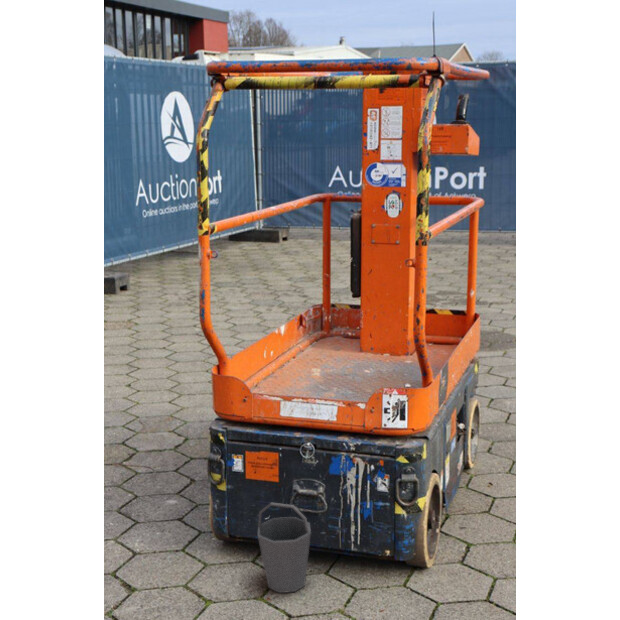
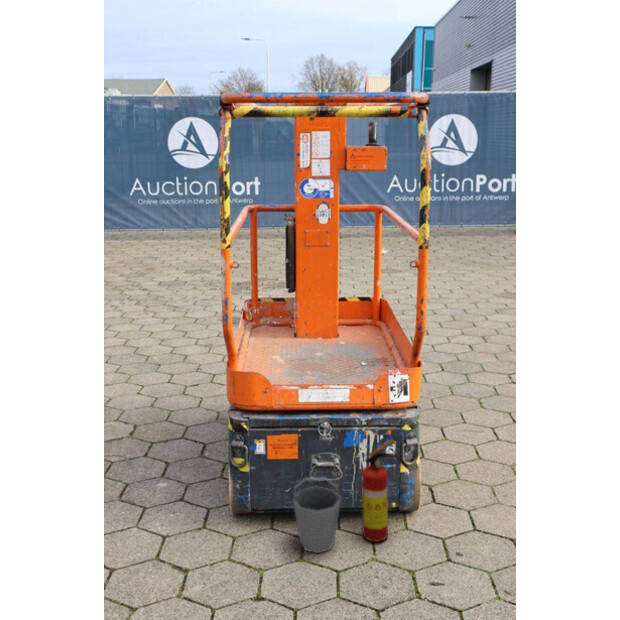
fire extinguisher: none [337,469,382,592] -> present [362,439,397,542]

